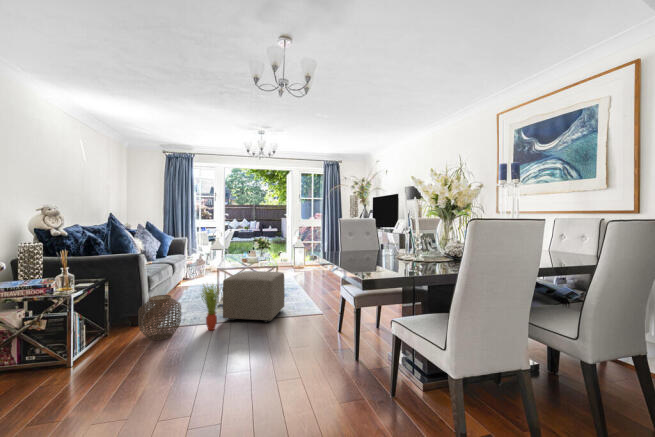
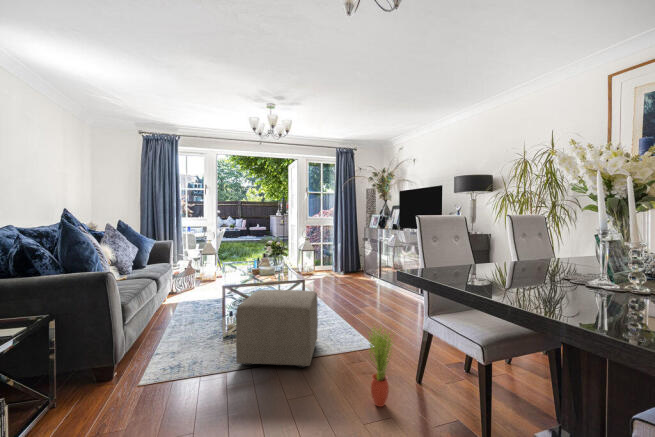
potted plant: present [201,285,218,330] -> present [367,326,393,407]
woven basket: present [138,295,181,340] -> none [108,336,177,412]

